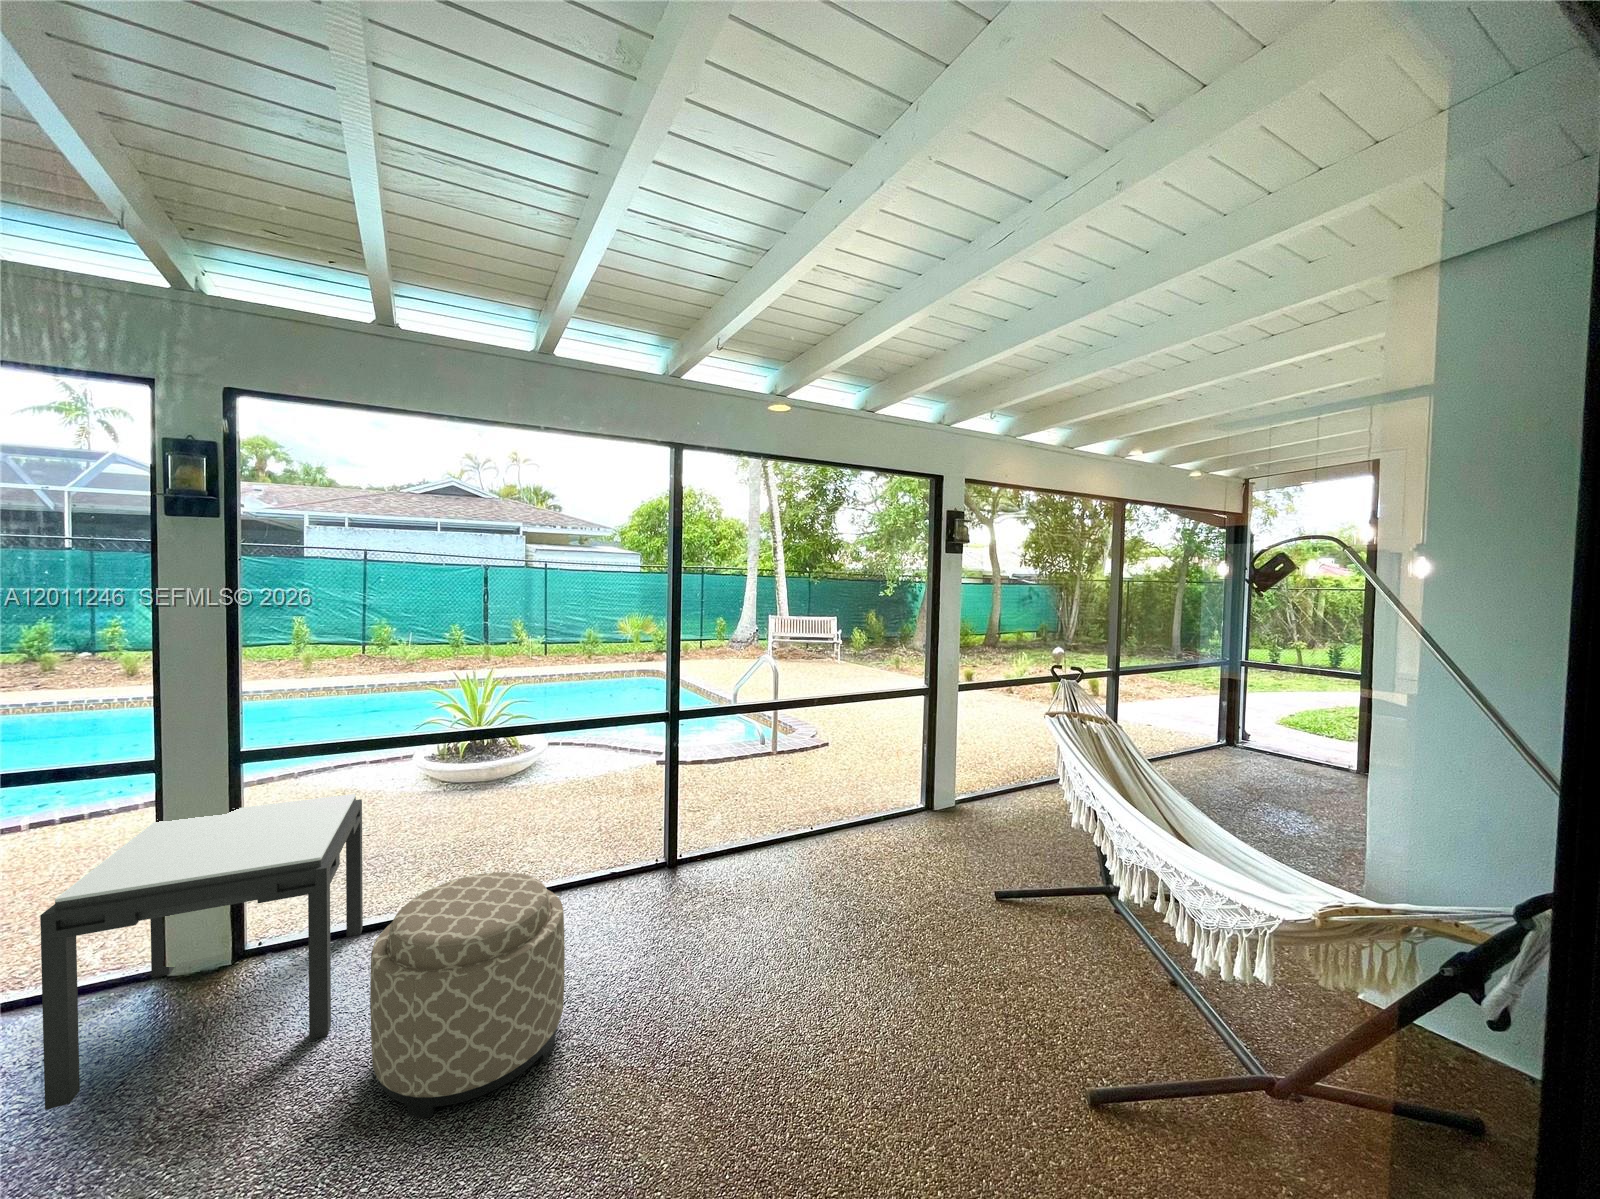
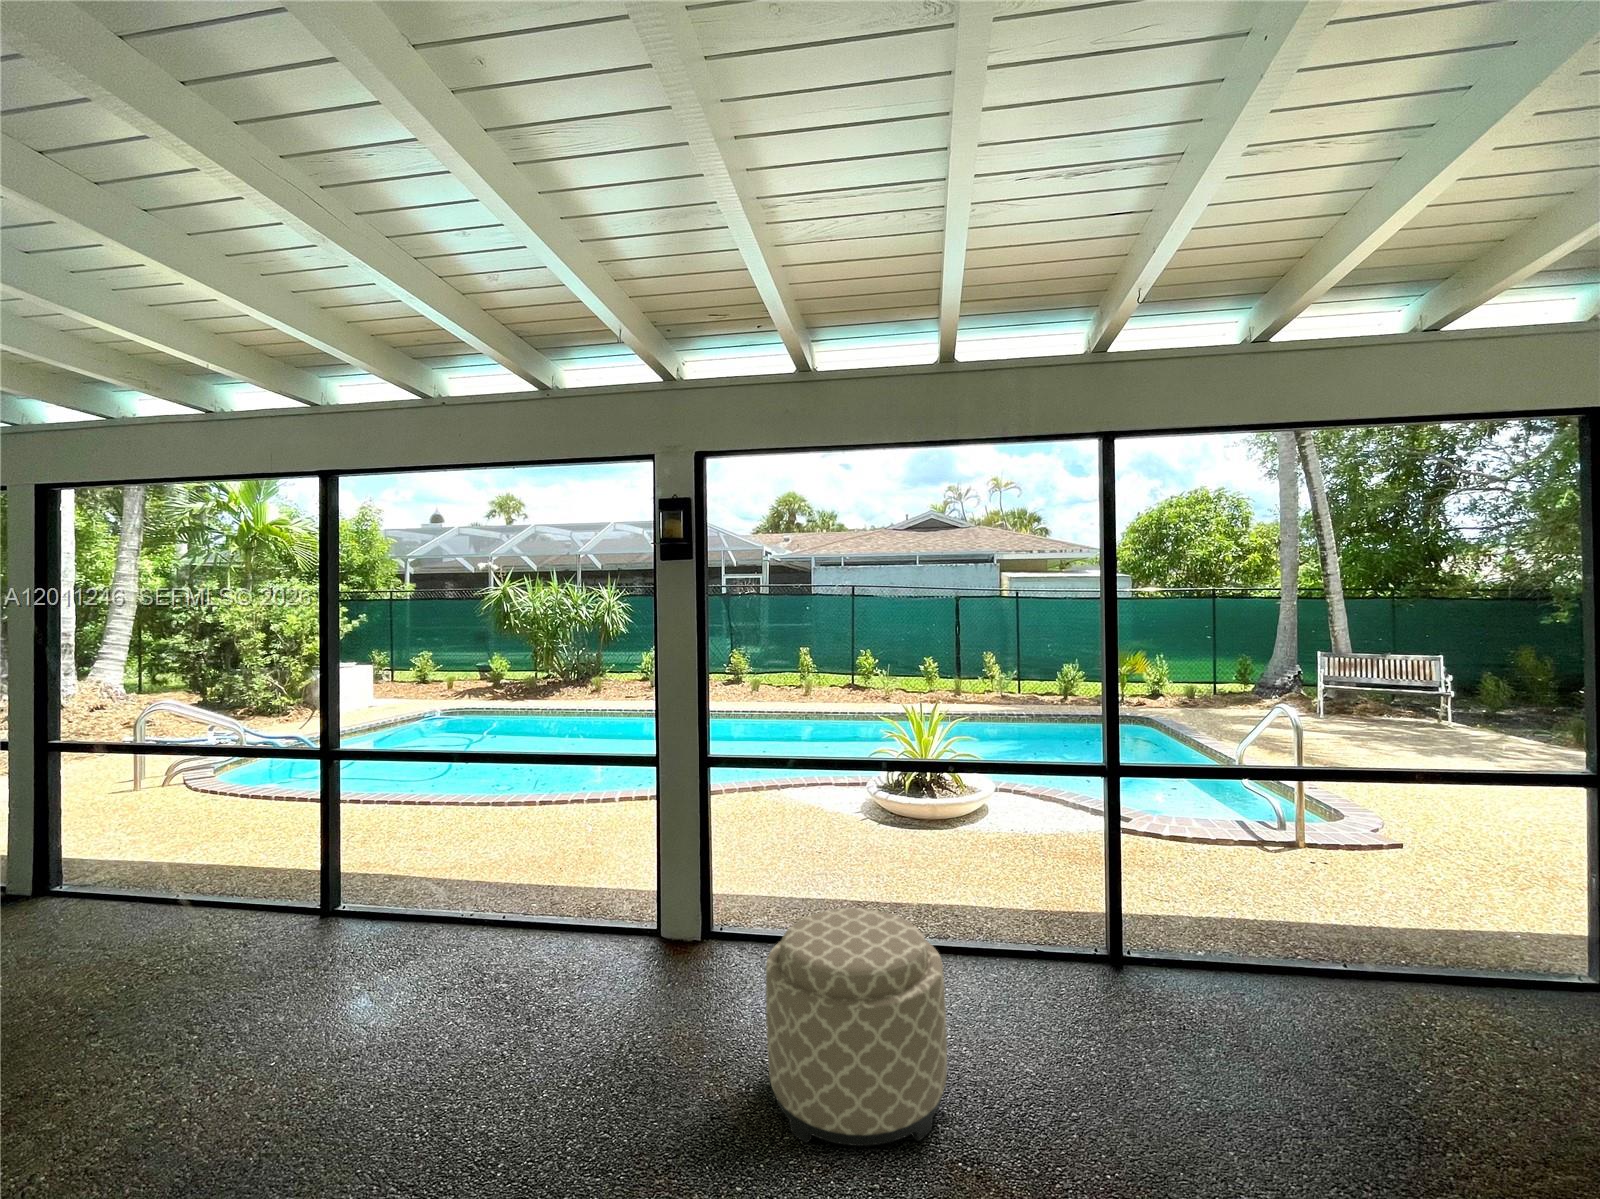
side table: present [40,794,363,1110] -> none [587,802,797,1026]

